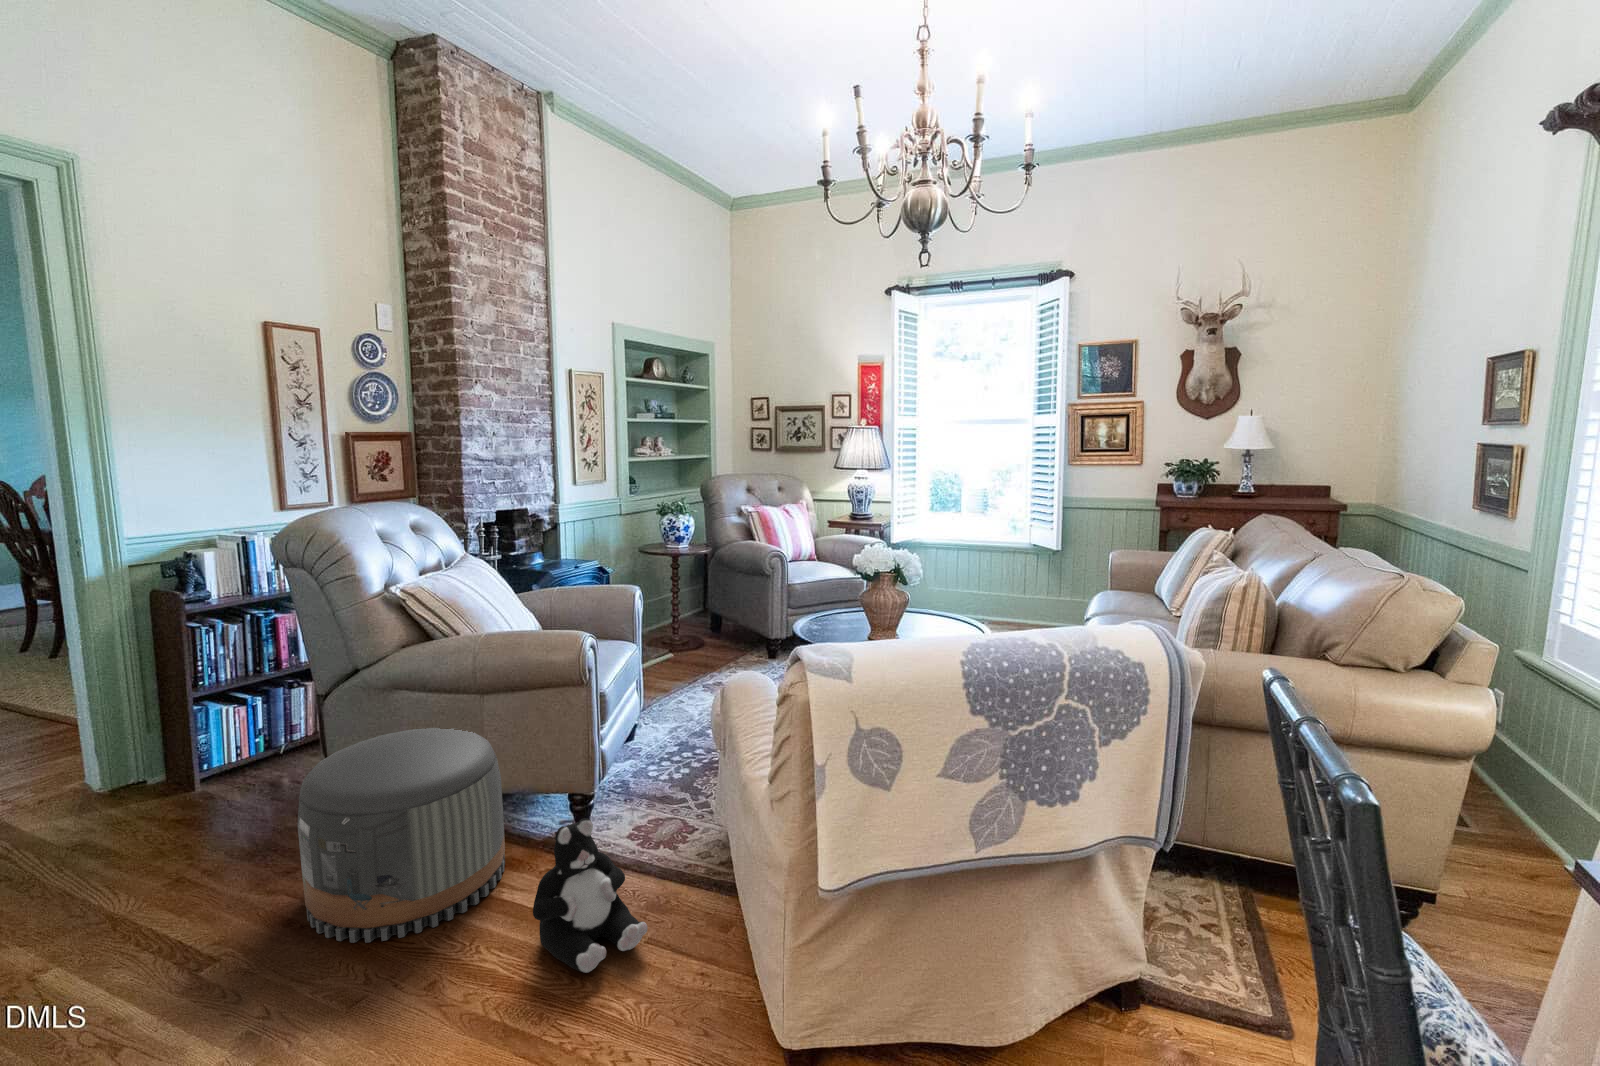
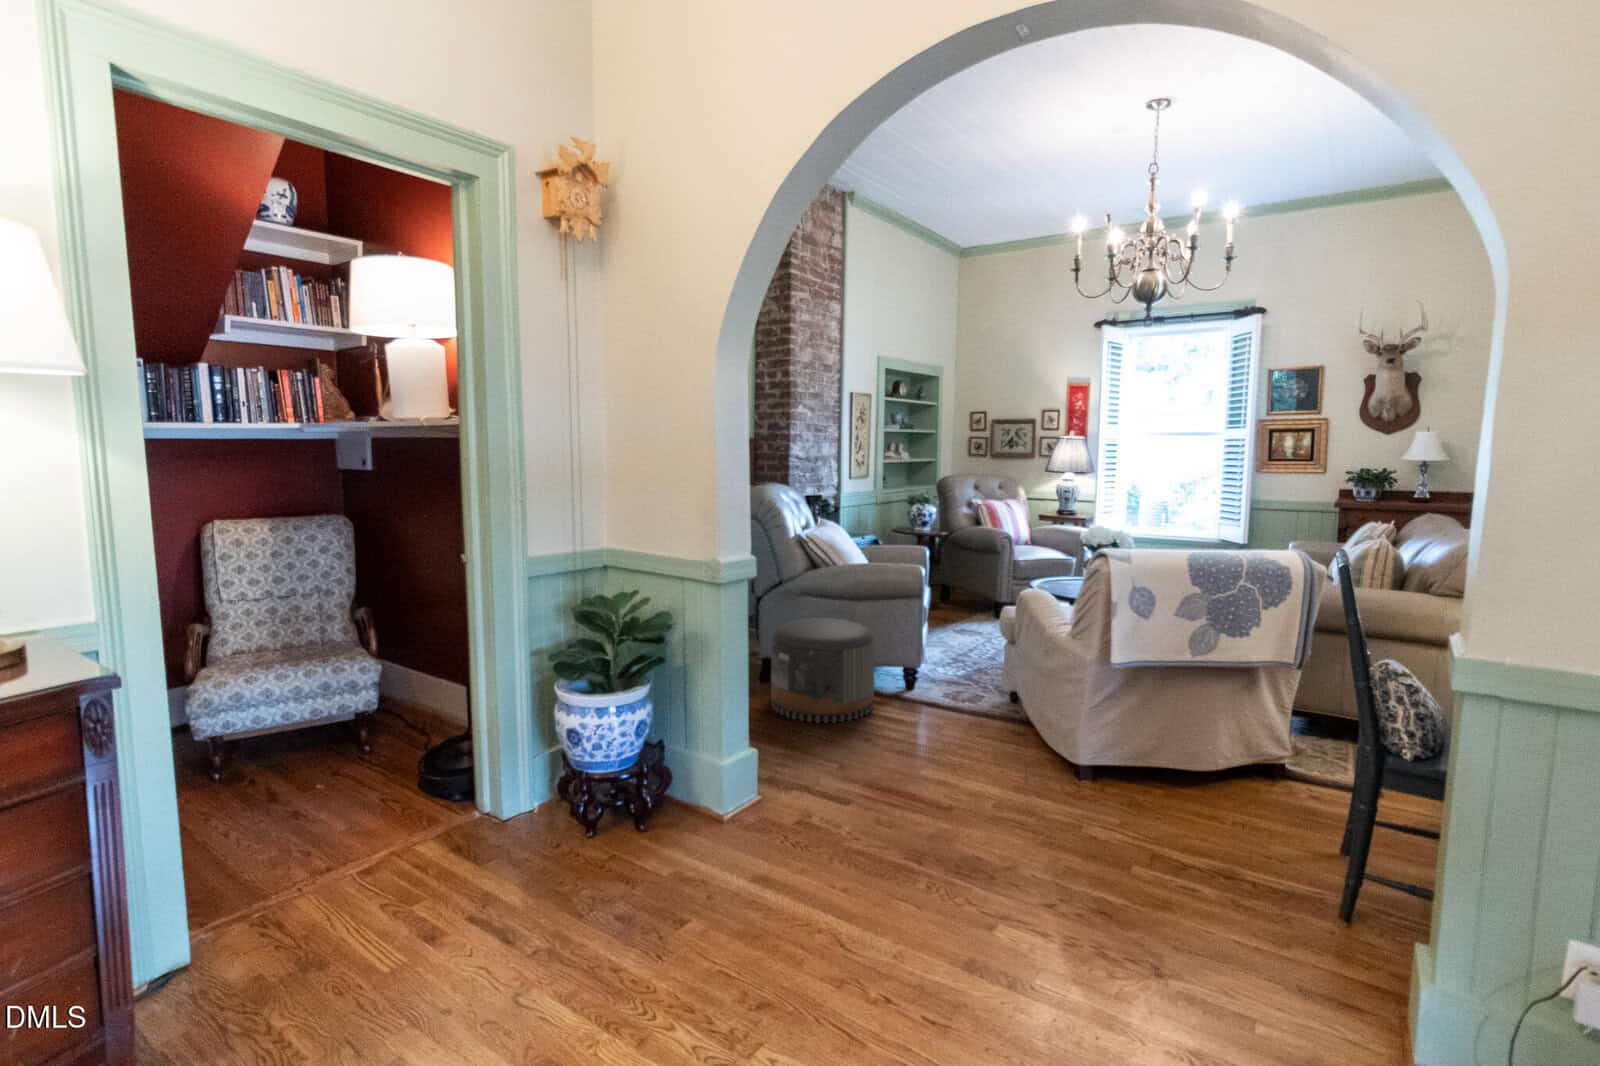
plush toy: present [533,818,647,973] -> none [913,664,979,741]

